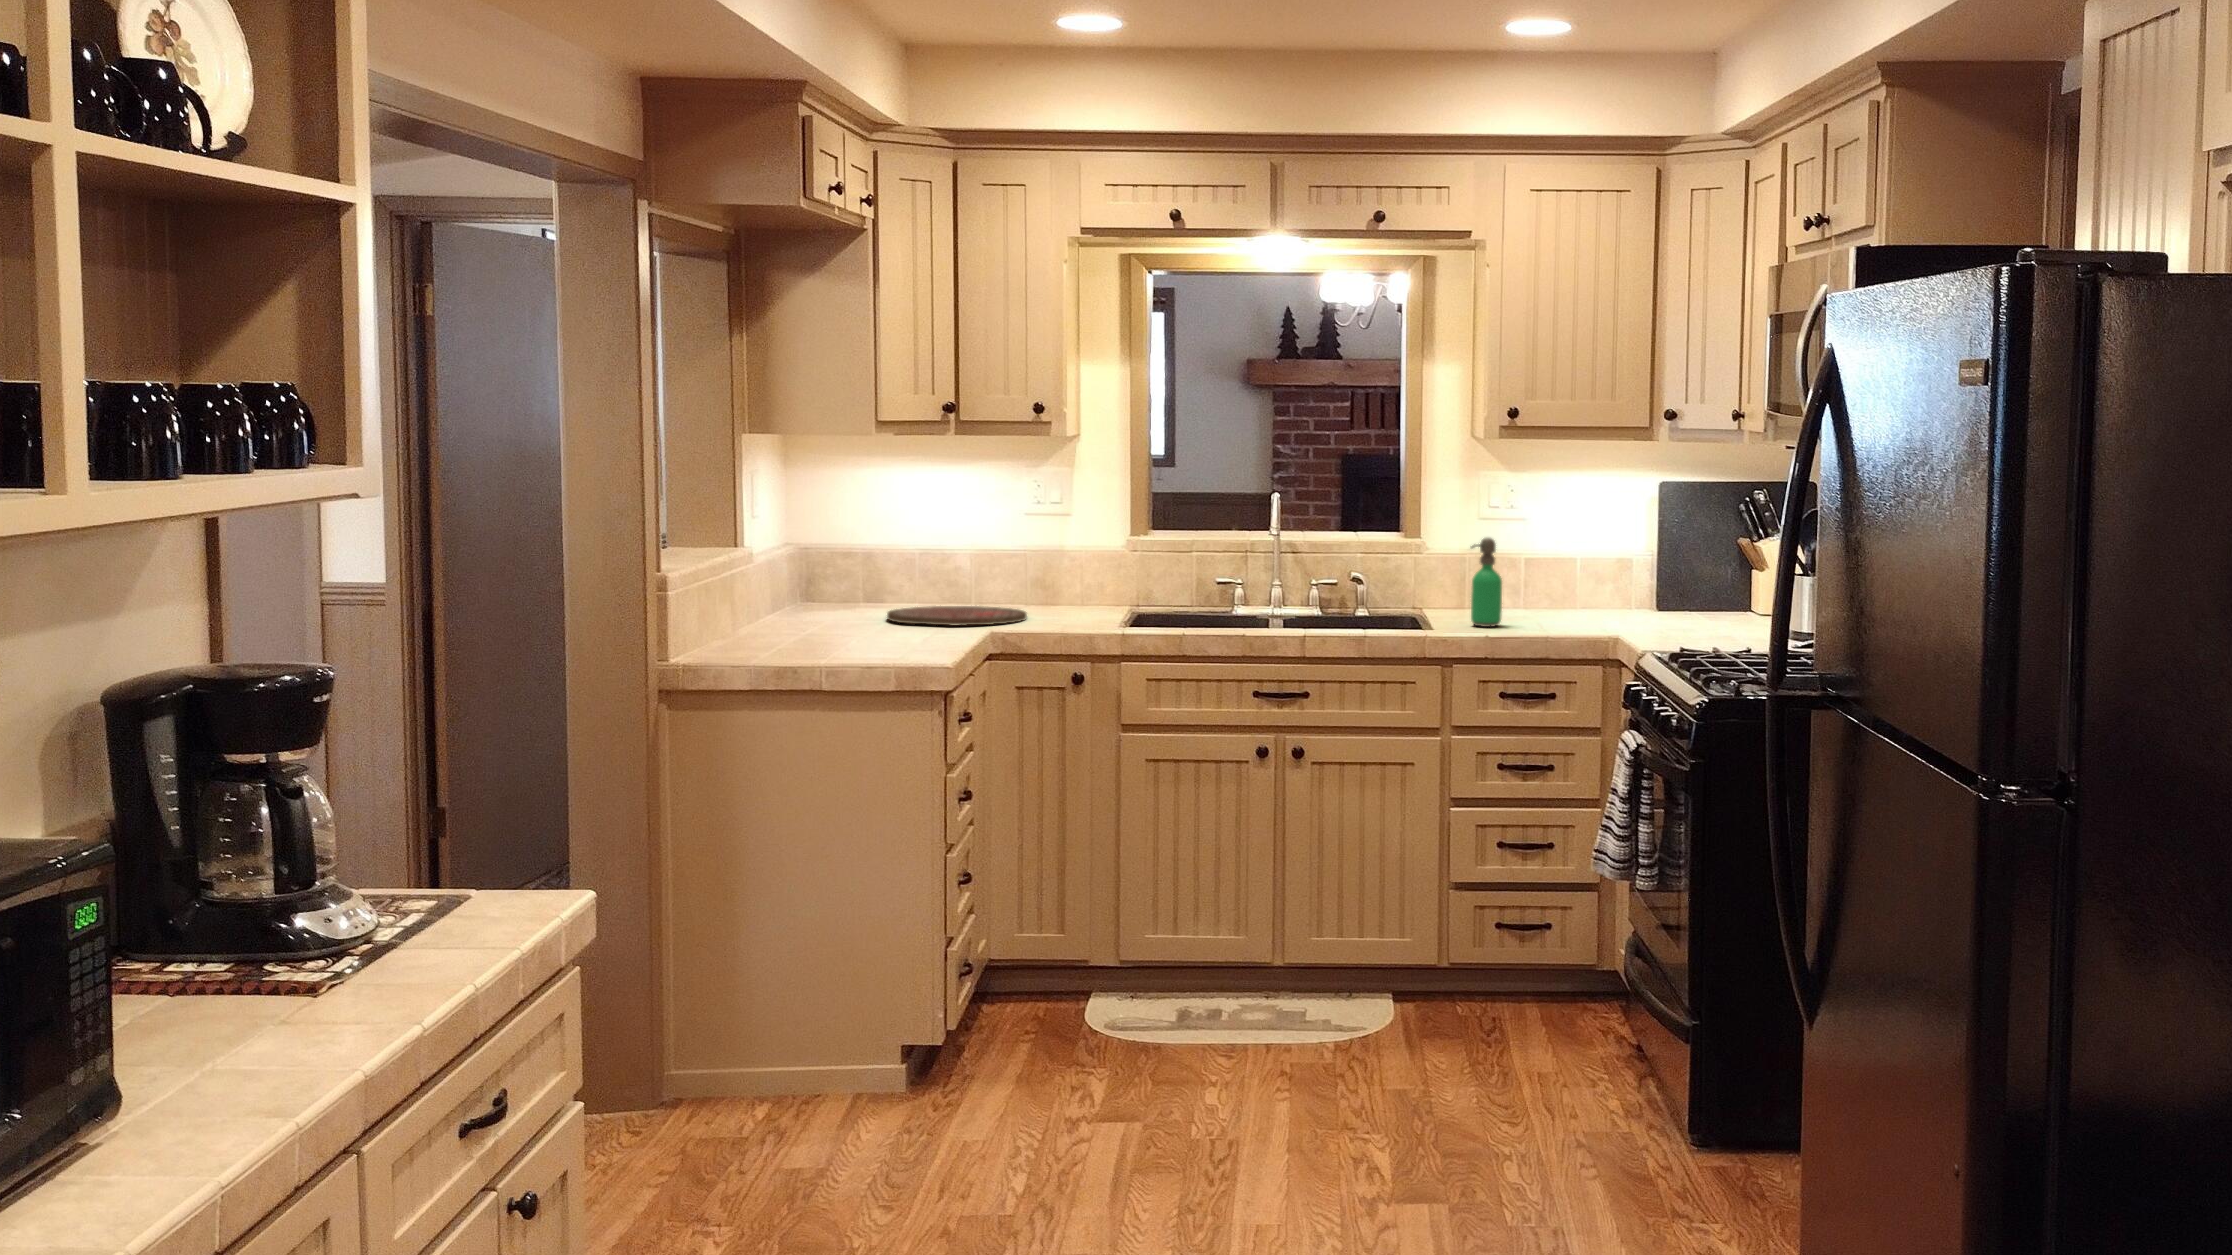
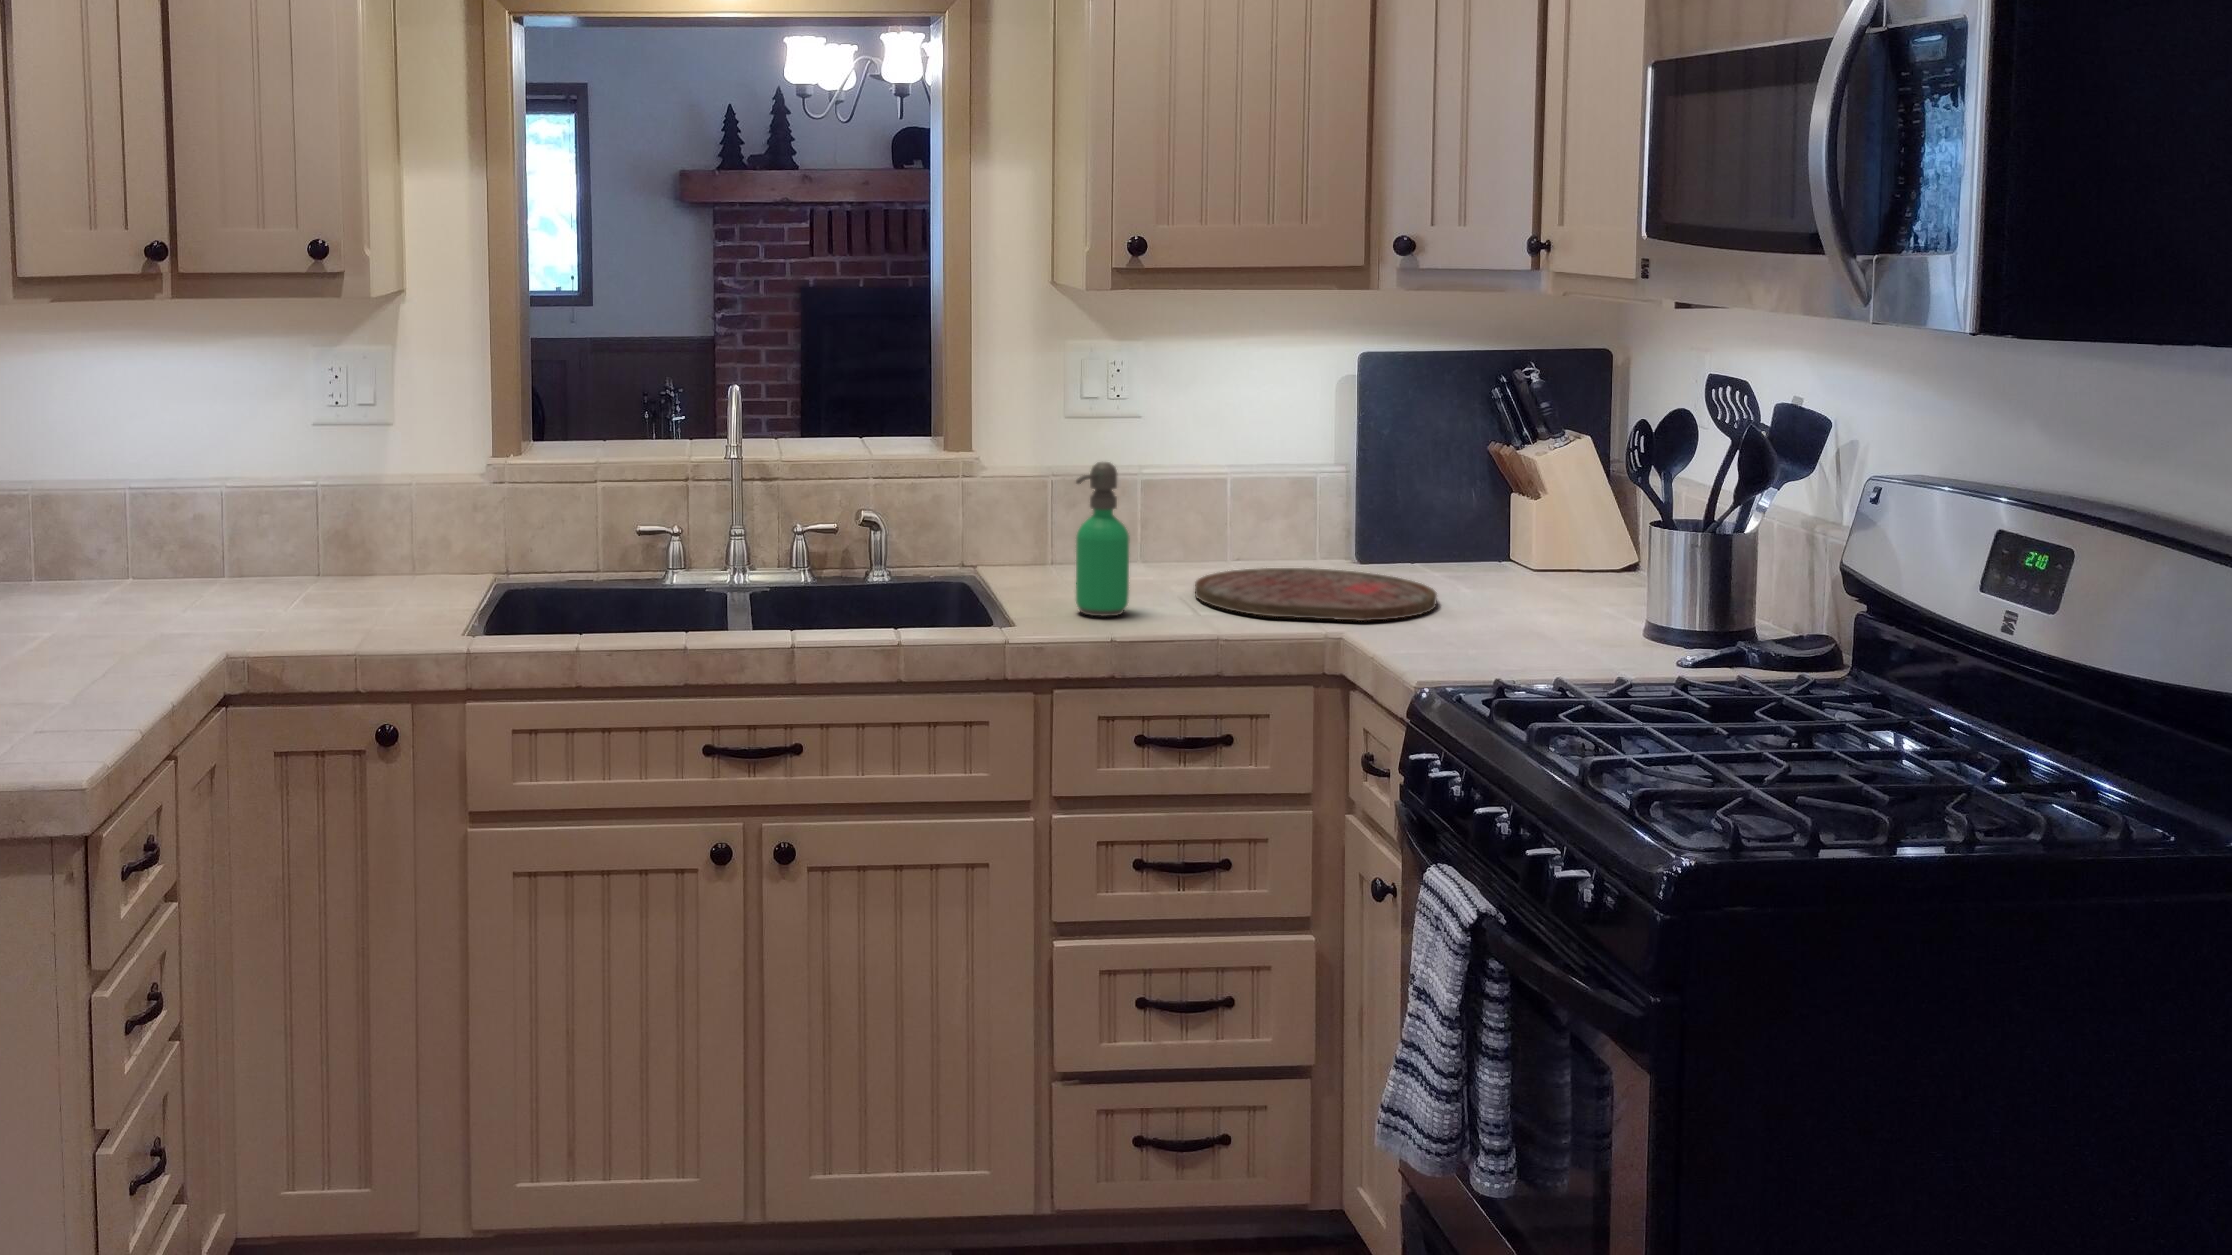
cutting board: present [887,606,1027,625] -> present [1195,568,1437,621]

